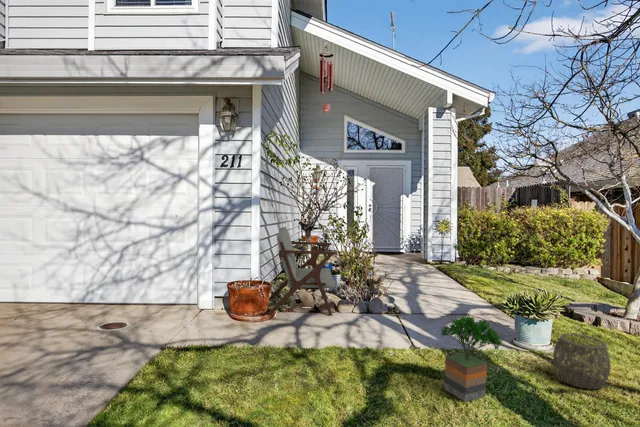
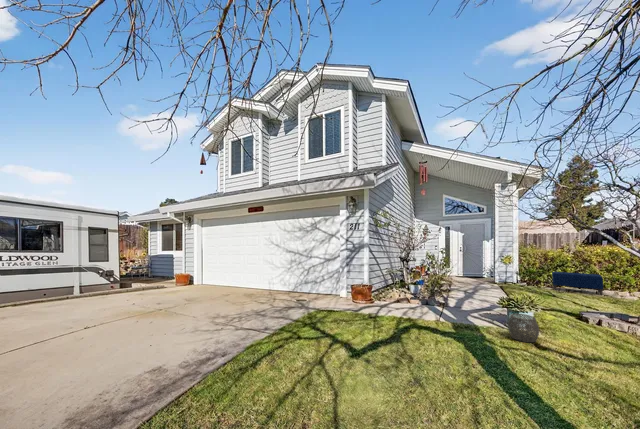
lounge chair: present [268,227,337,316] -> none [373,258,408,305]
bench: none [494,244,555,274] -> present [552,272,603,295]
potted tree: present [441,316,503,402] -> none [437,299,466,338]

